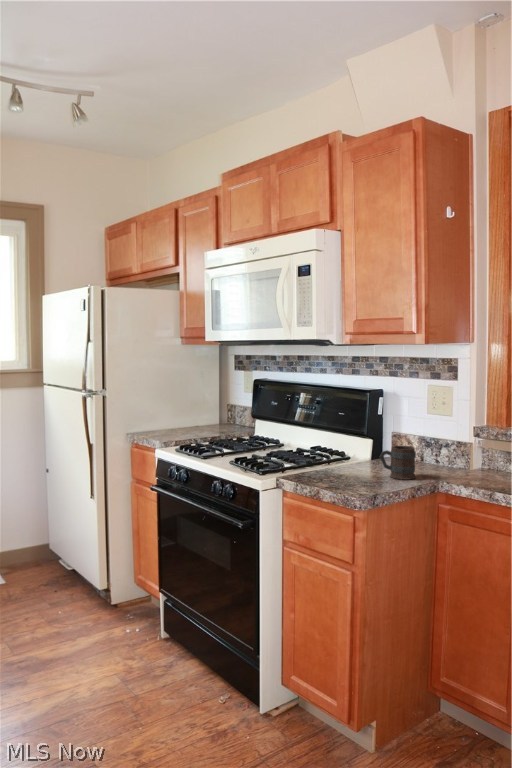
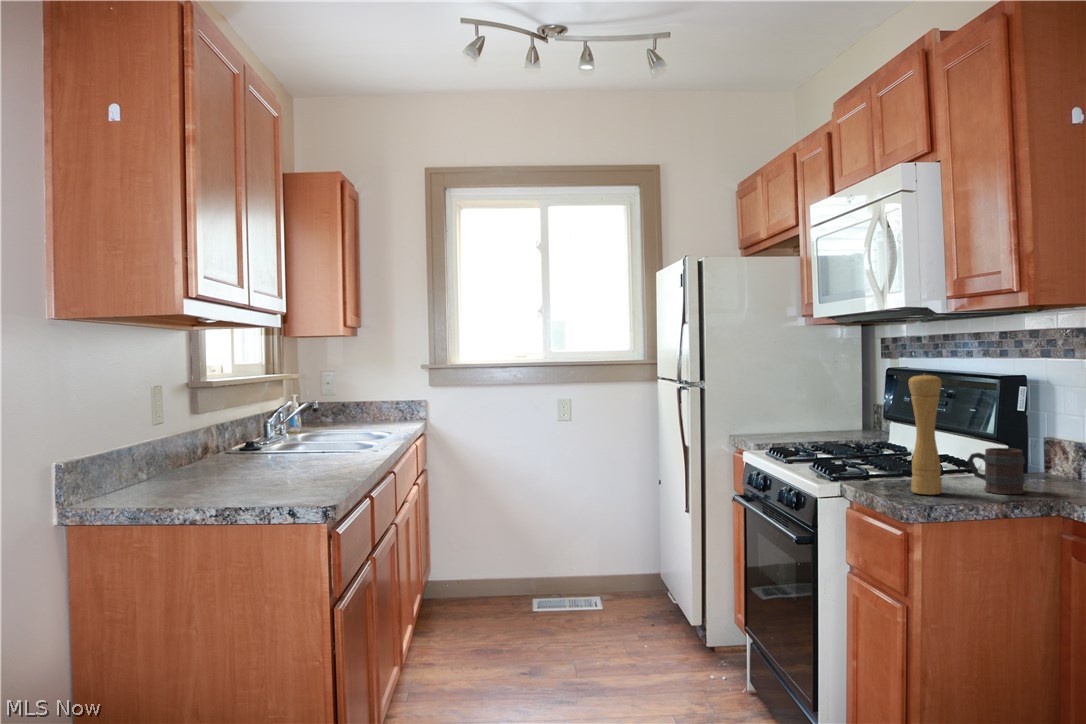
pepper mill: none [354,395,377,486] -> present [909,373,942,495]

